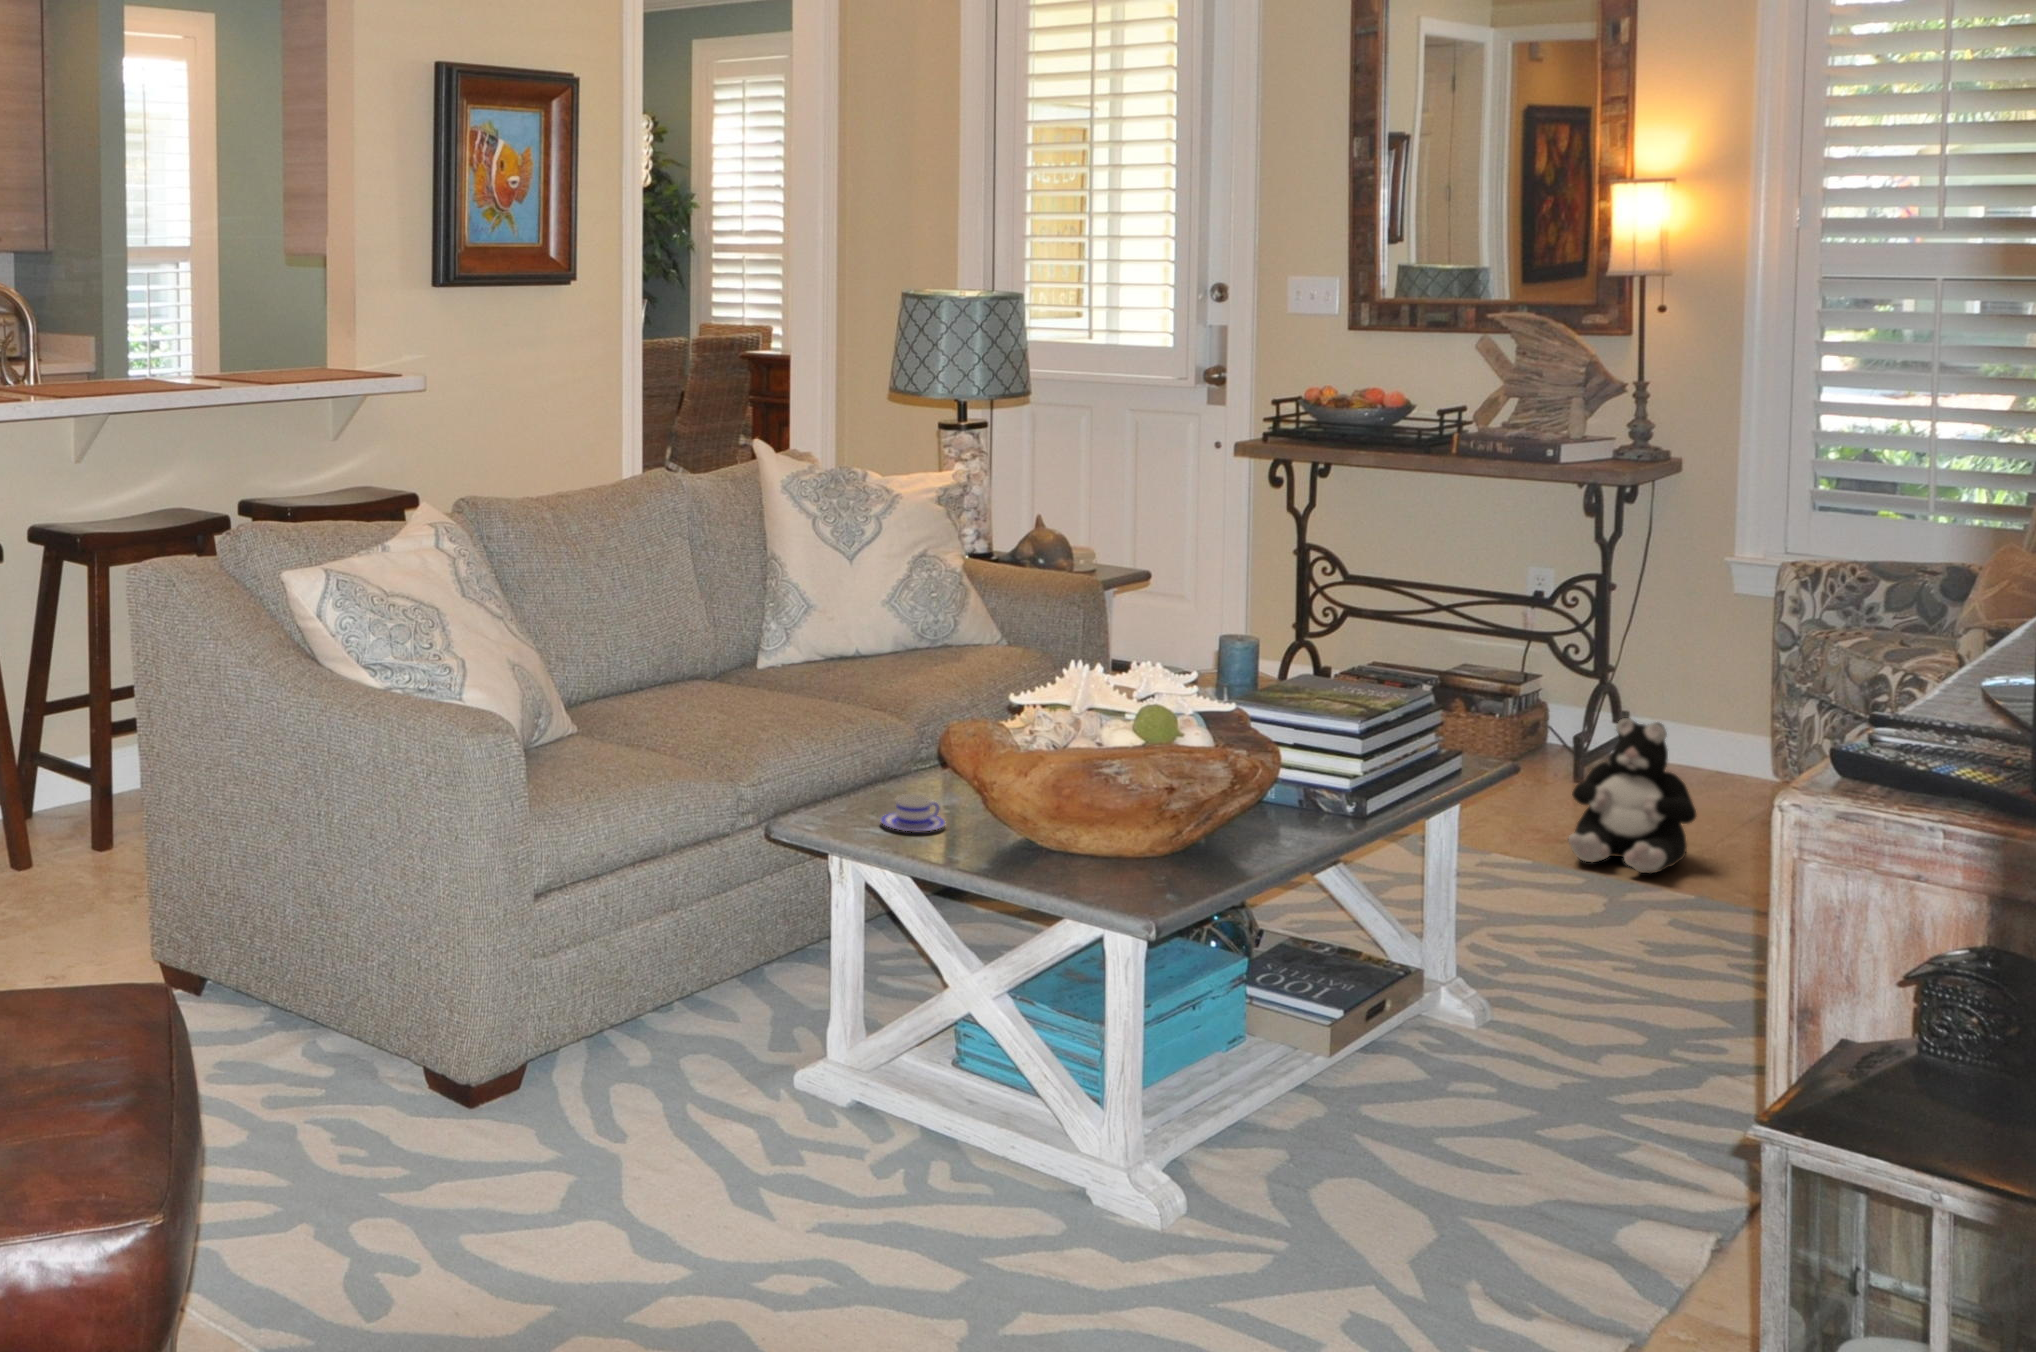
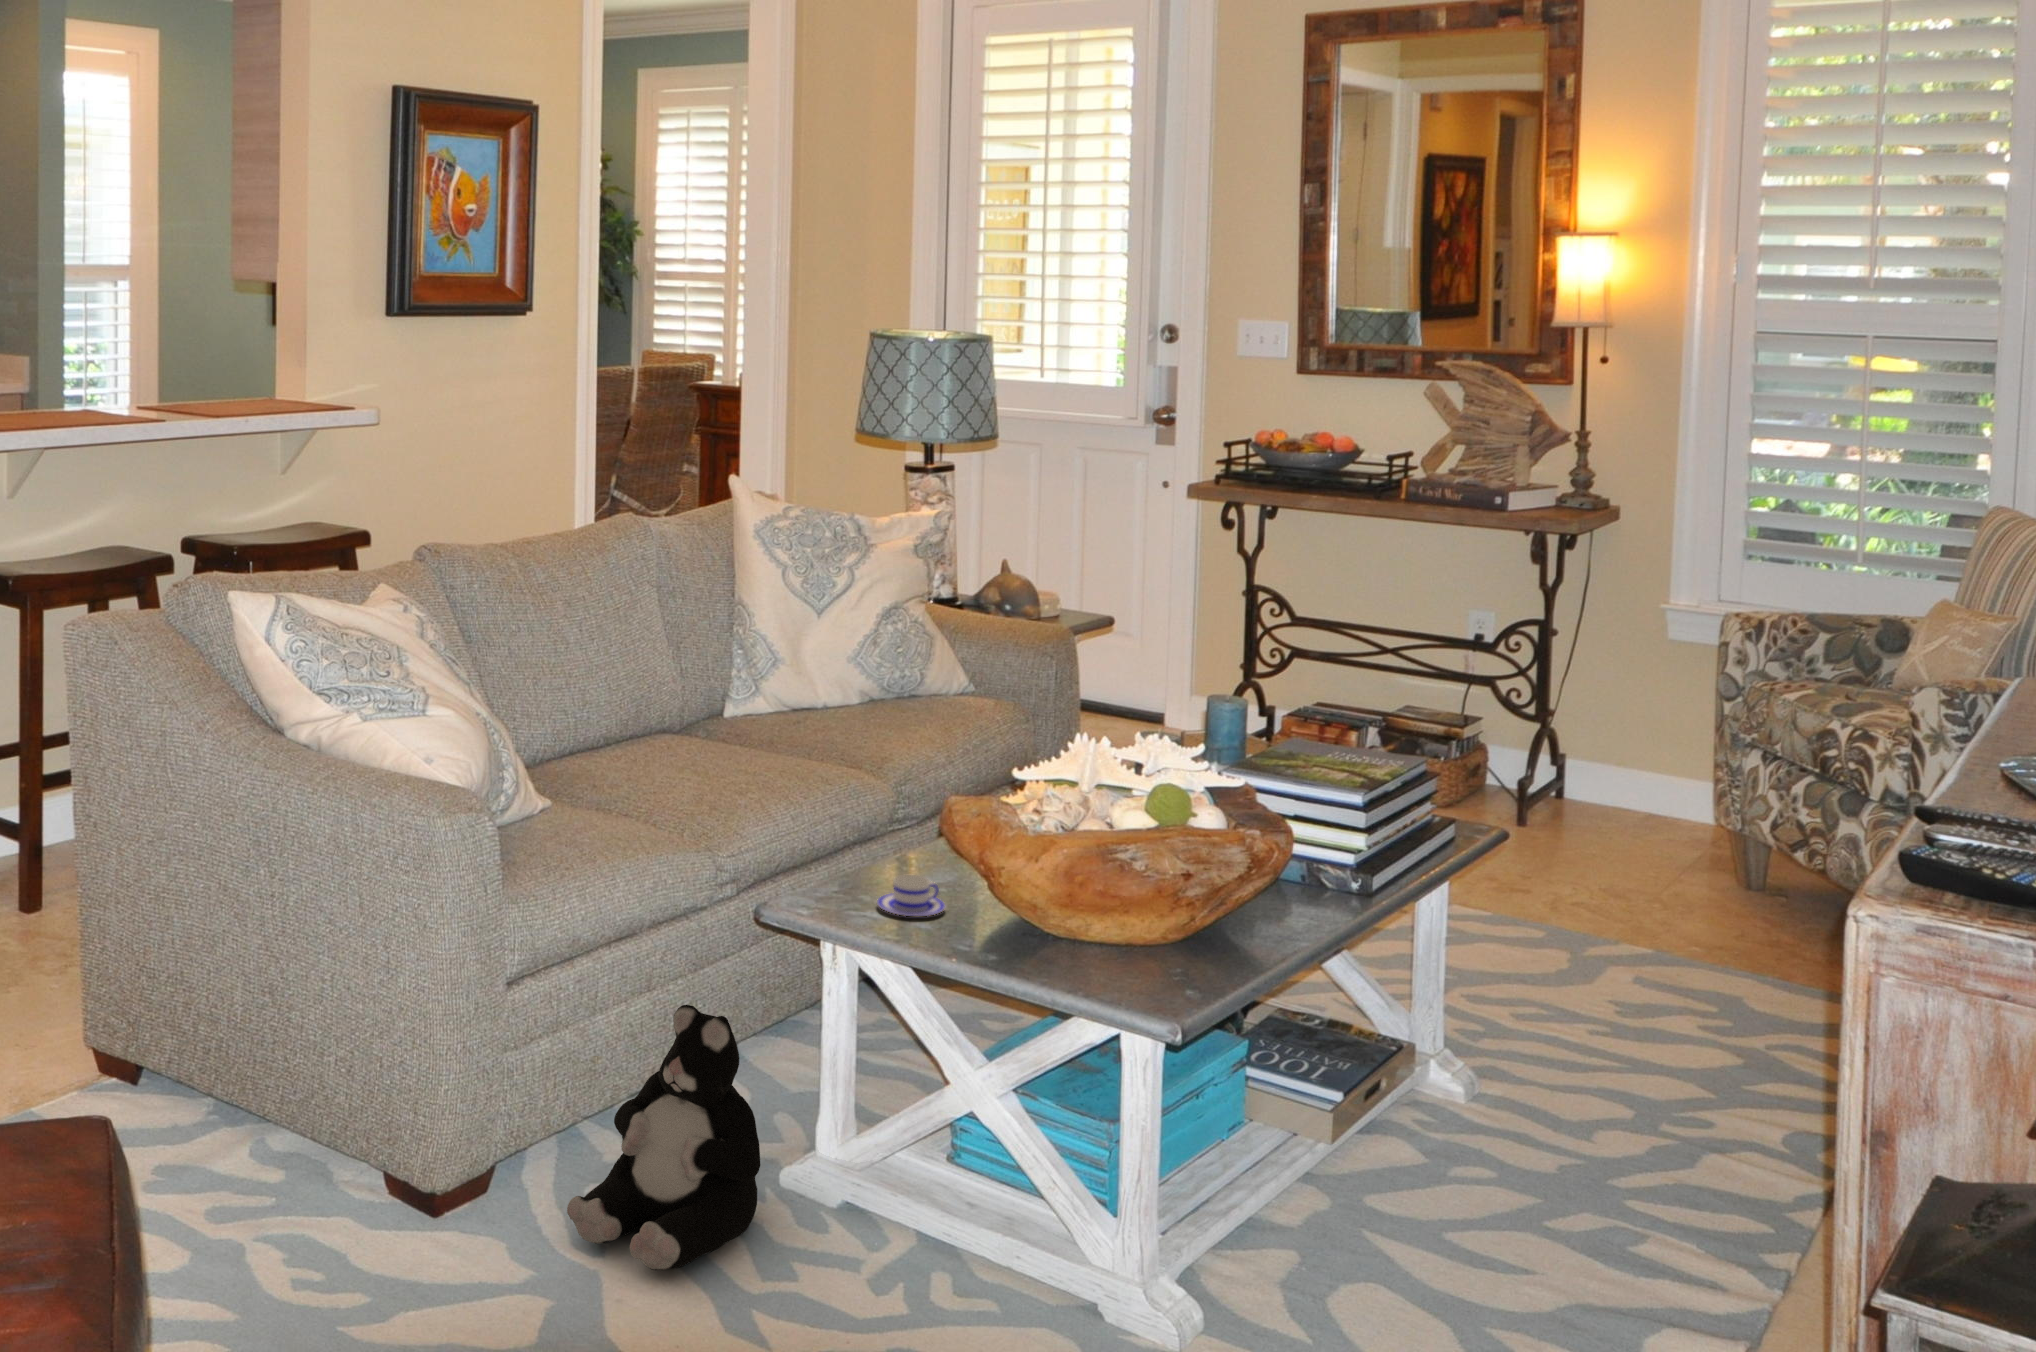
plush toy: present [1568,718,1696,874] -> present [567,1005,760,1270]

